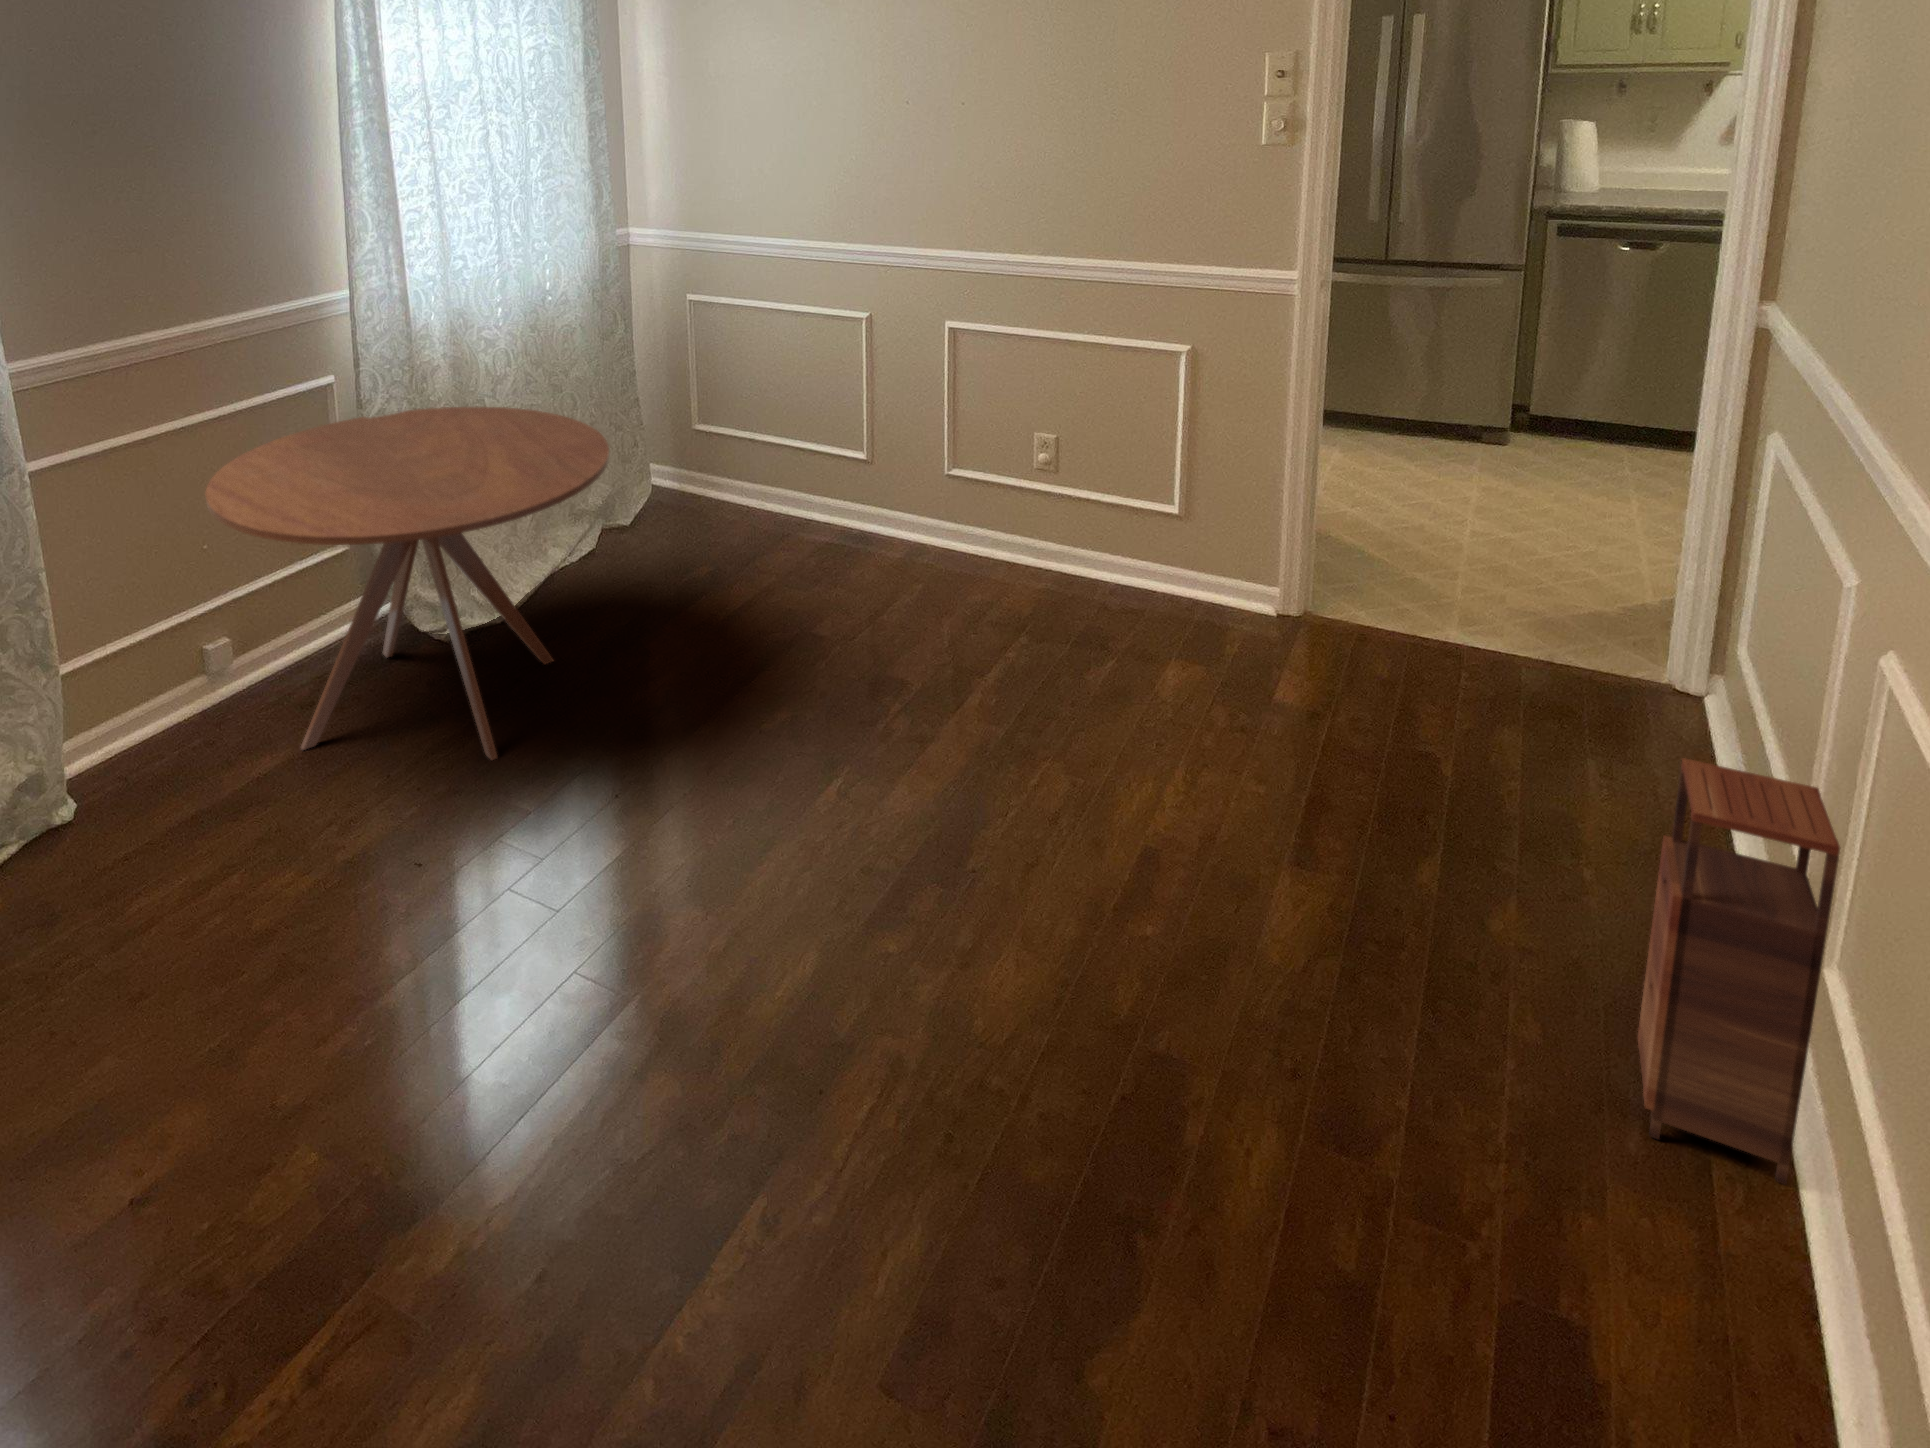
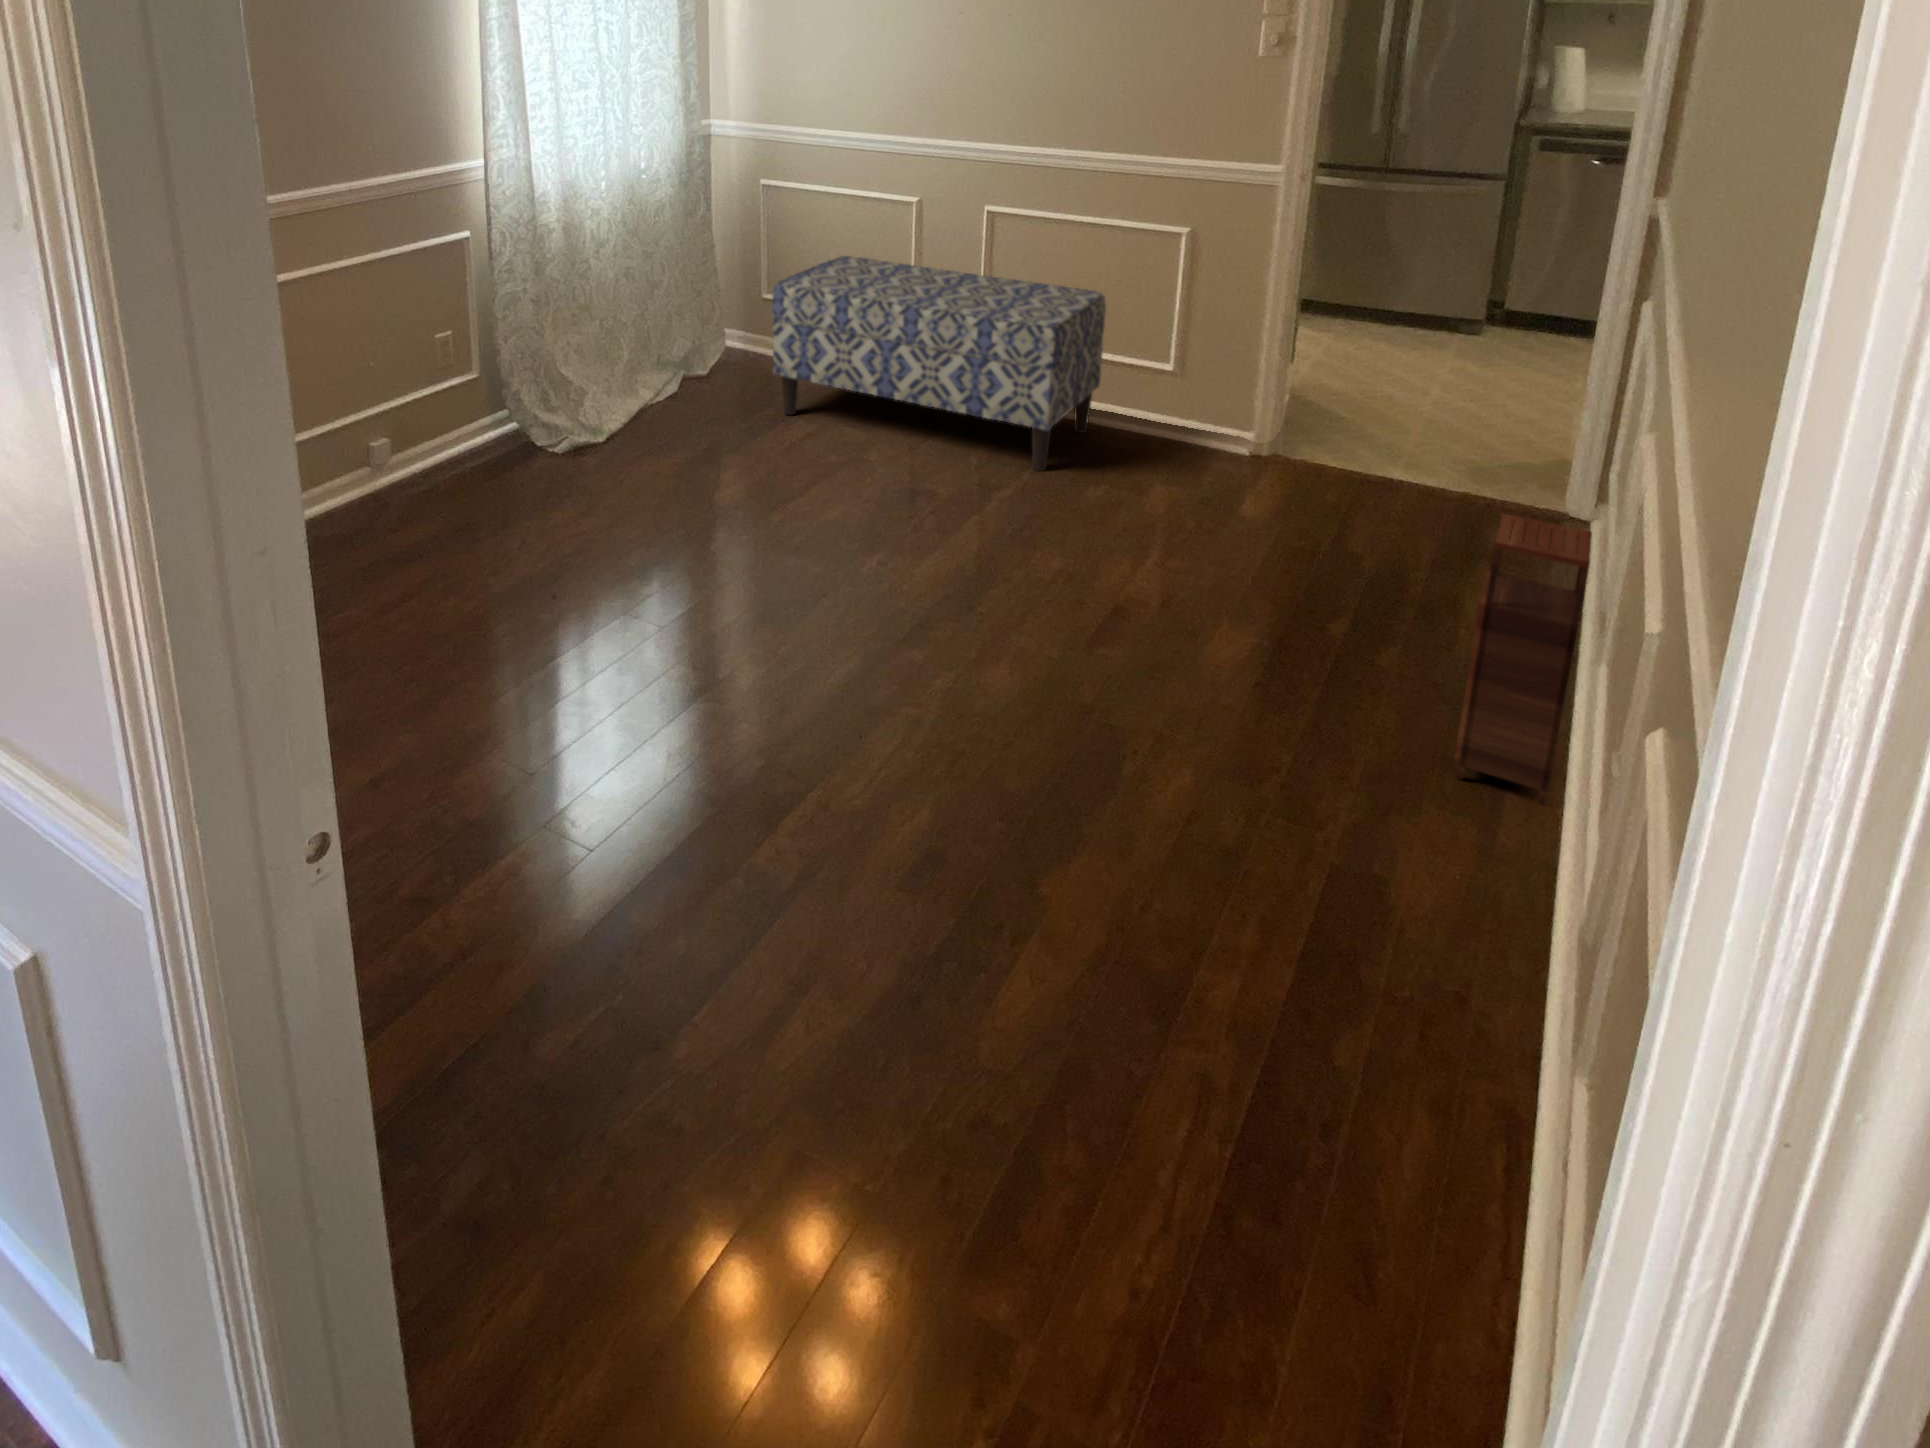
bench: none [701,383,1091,644] -> present [772,256,1106,471]
round table: present [206,407,609,760] -> none [377,261,701,537]

